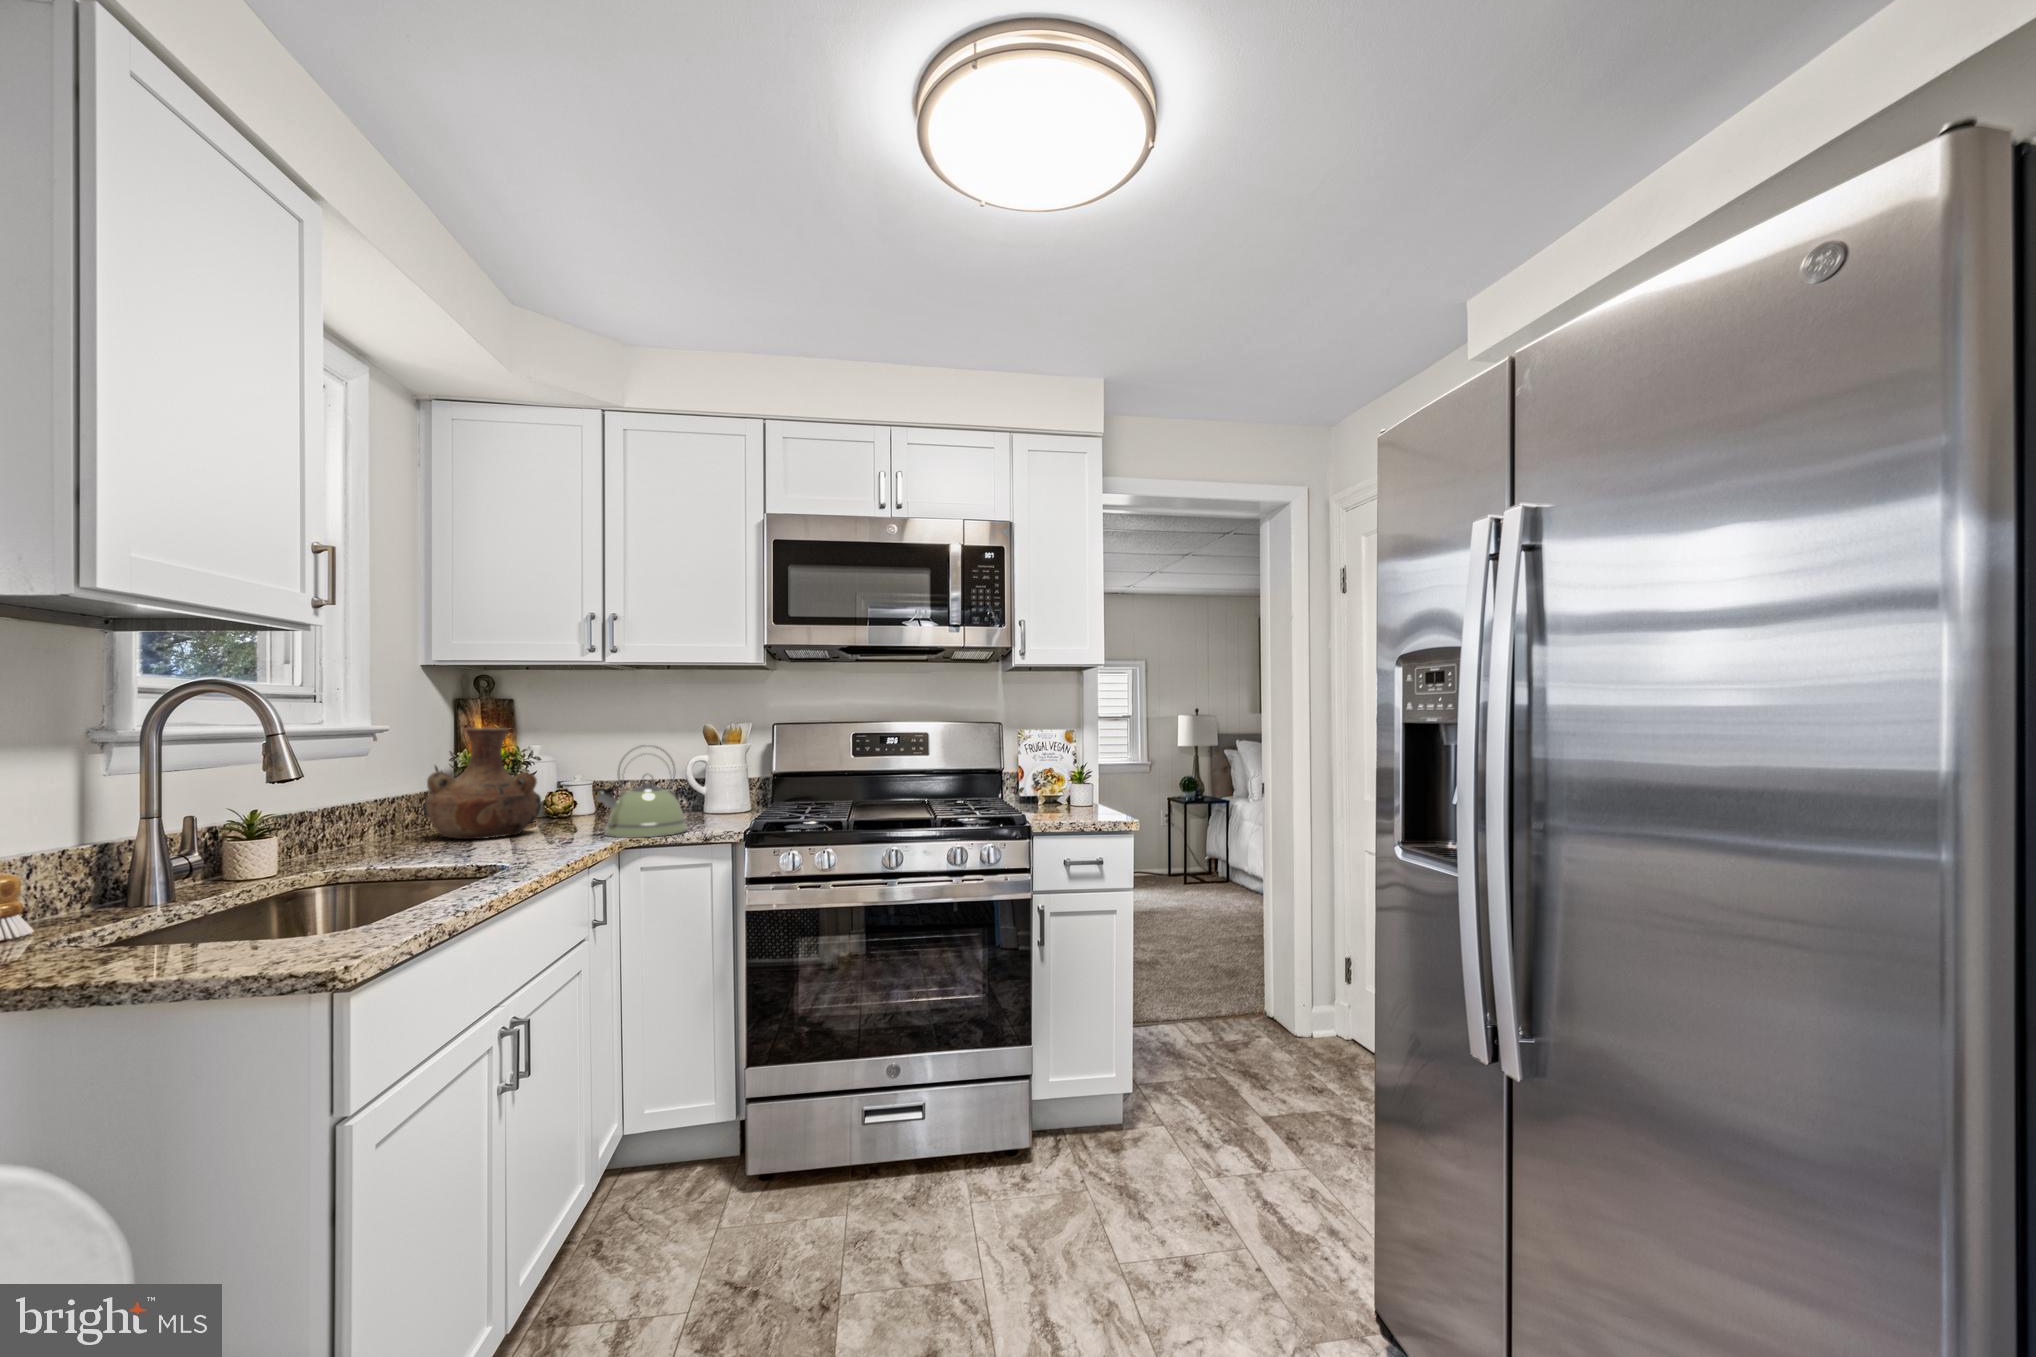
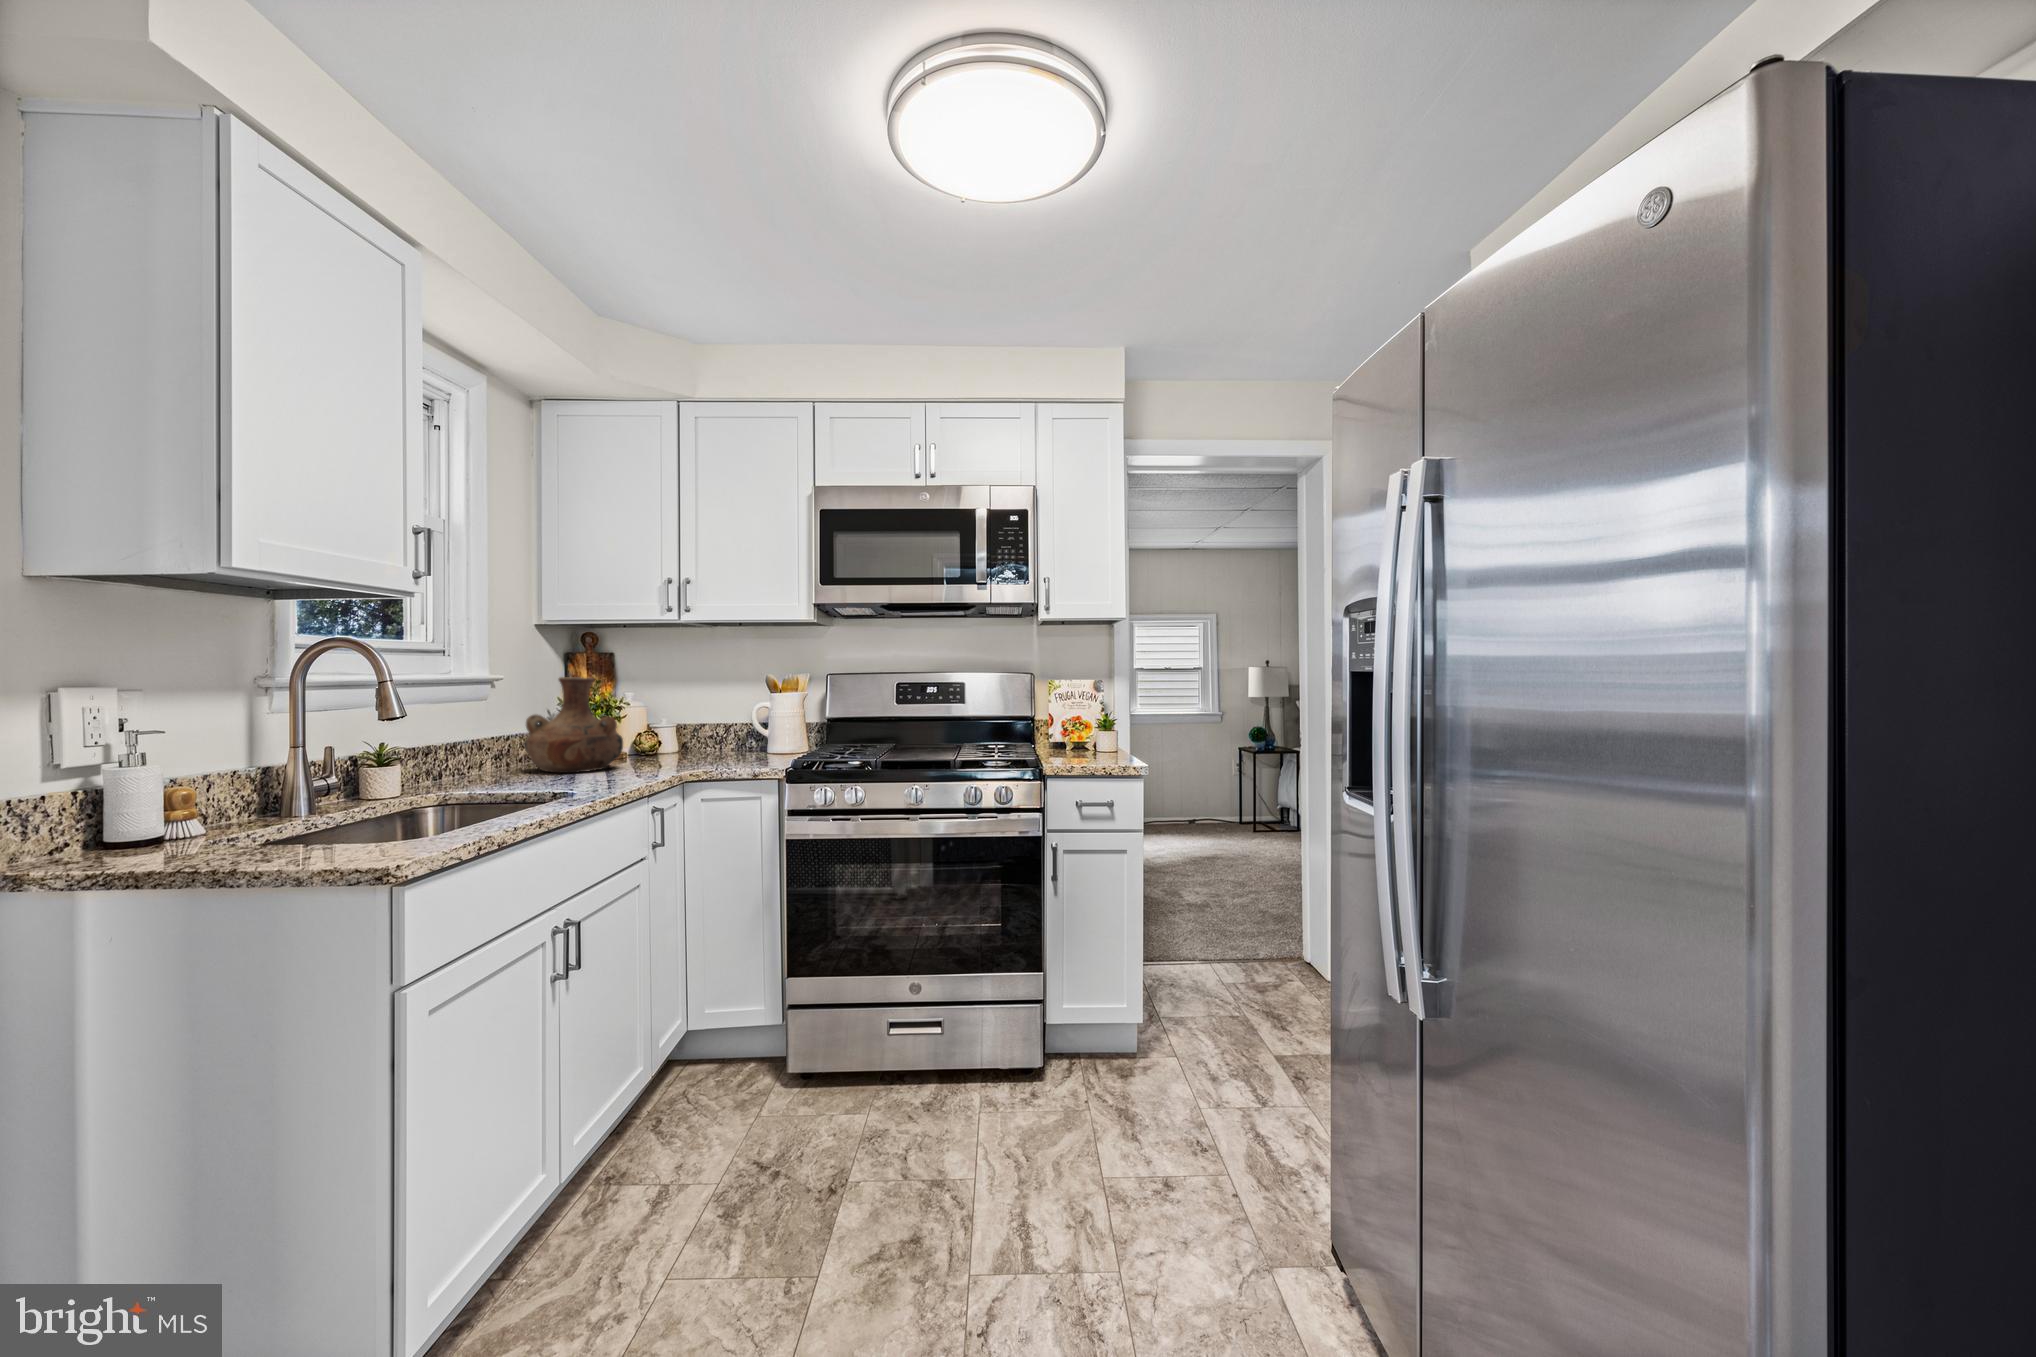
kettle: present [594,745,687,838] -> none [663,693,745,775]

